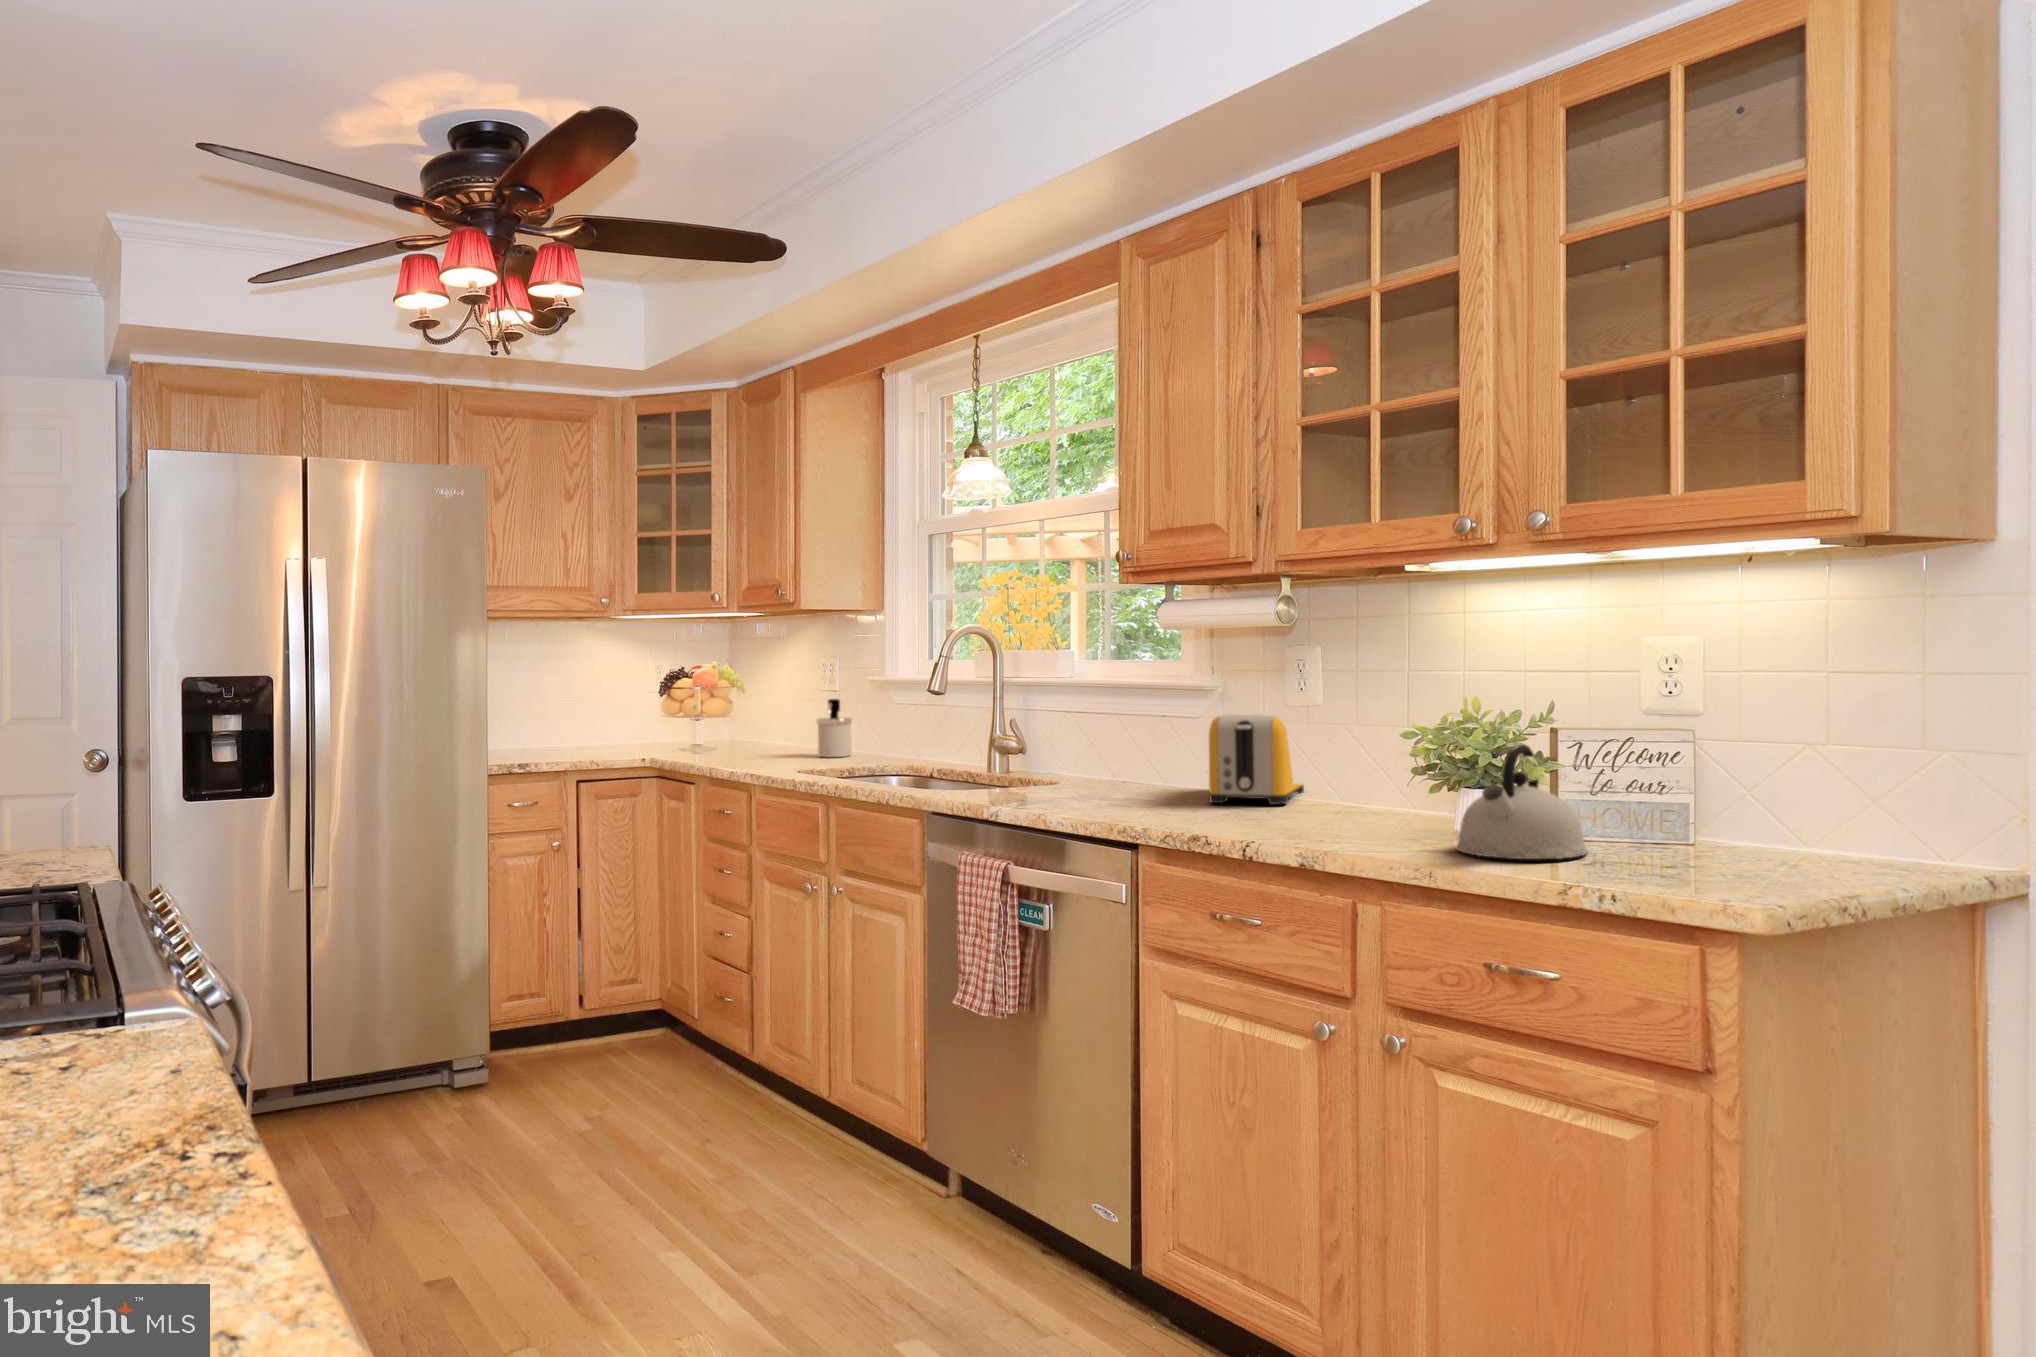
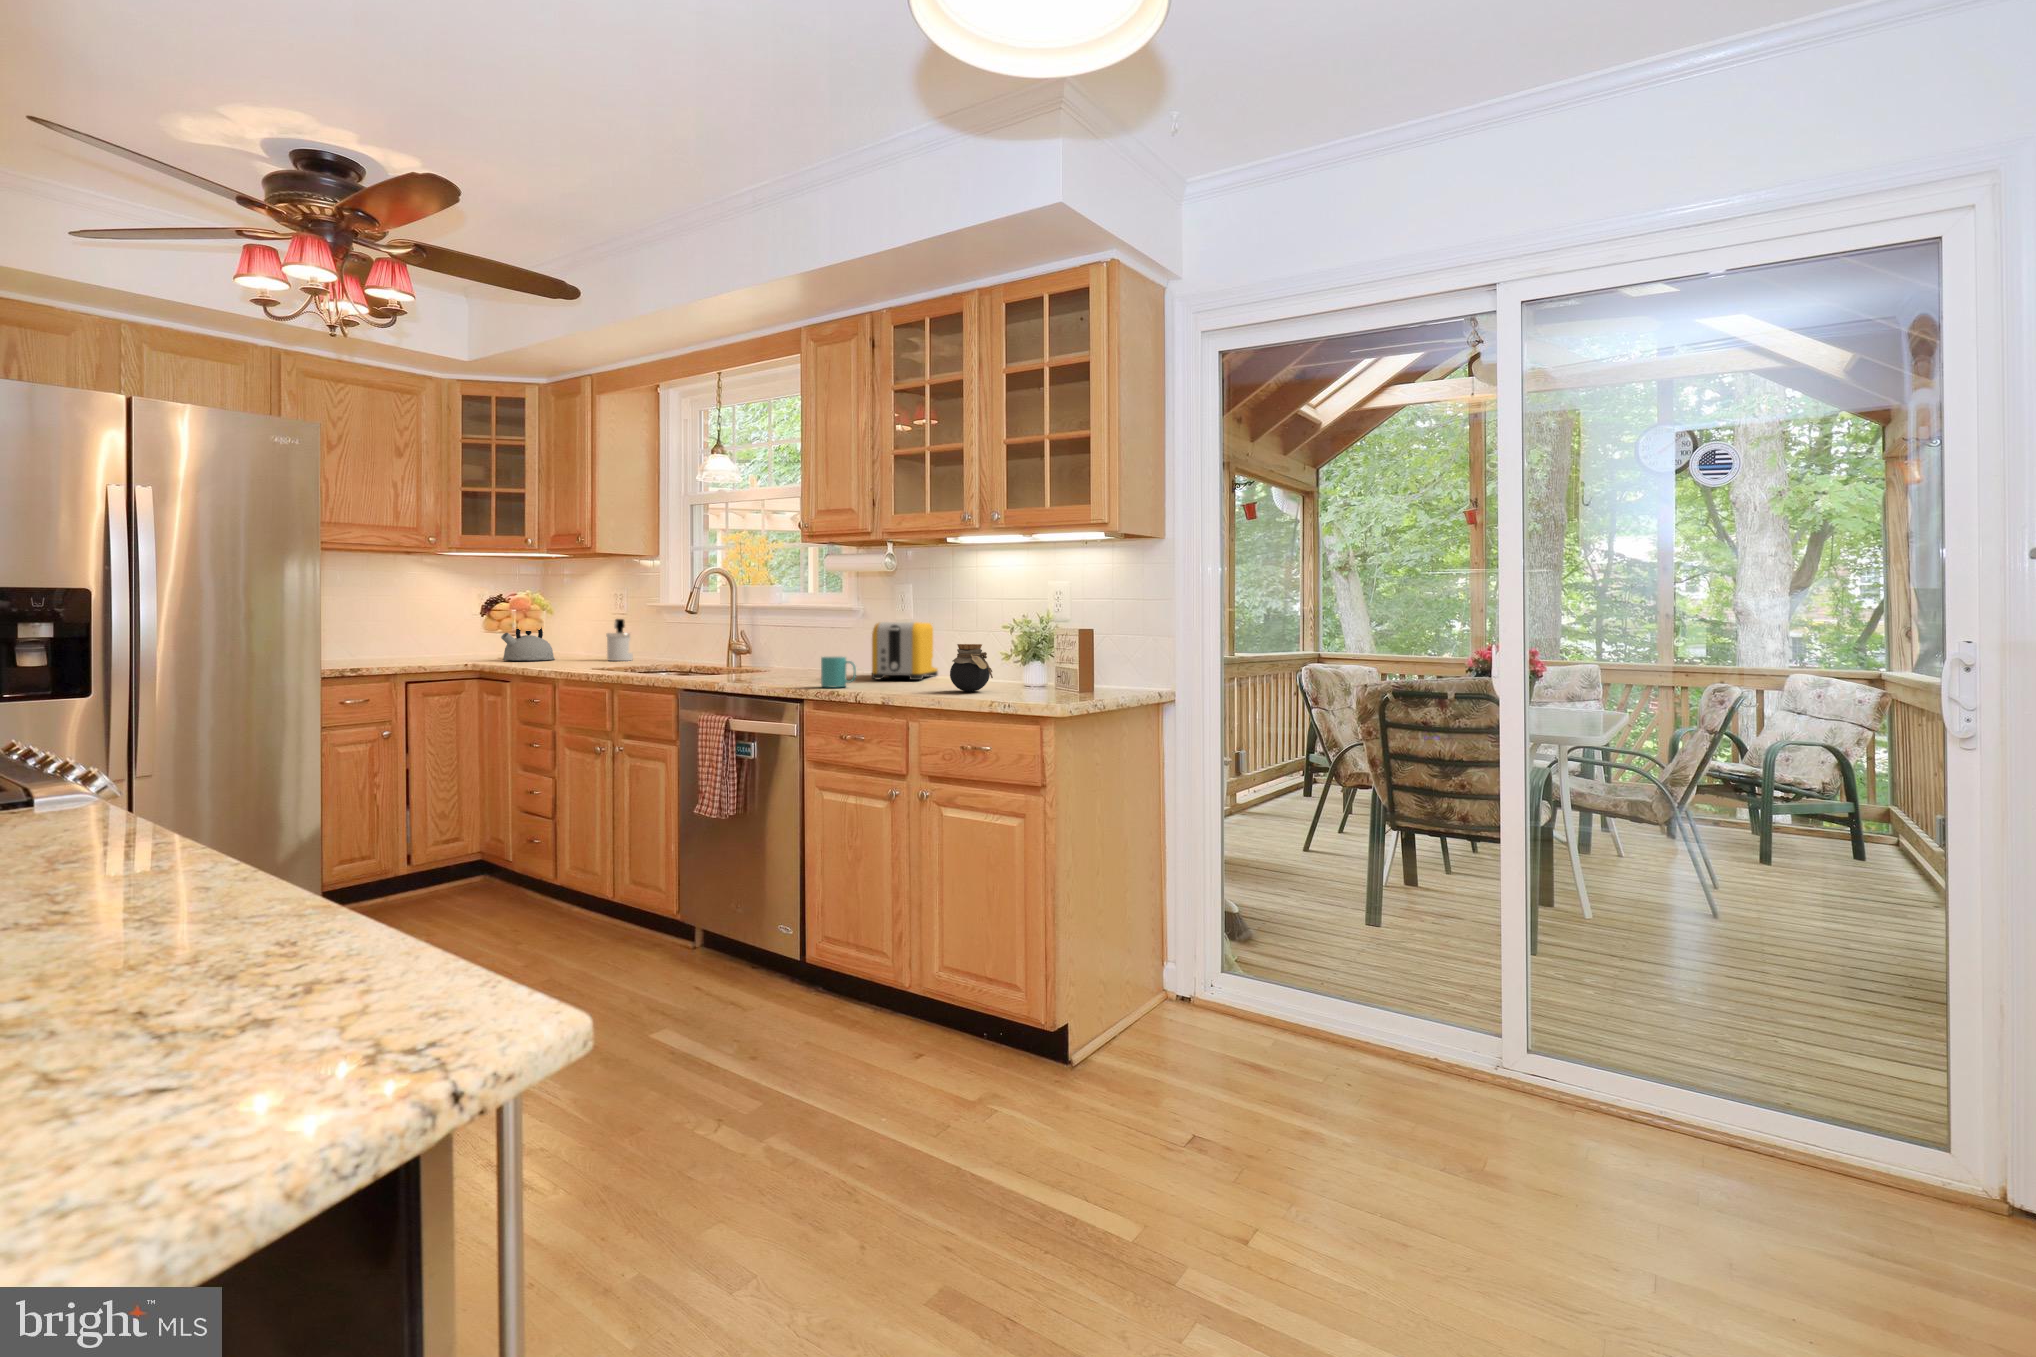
kettle: present [1456,745,1588,859] -> present [501,628,555,660]
jar: none [1349,758,1421,835] -> present [950,644,993,692]
mug: none [1141,774,1194,823] -> present [821,656,856,687]

